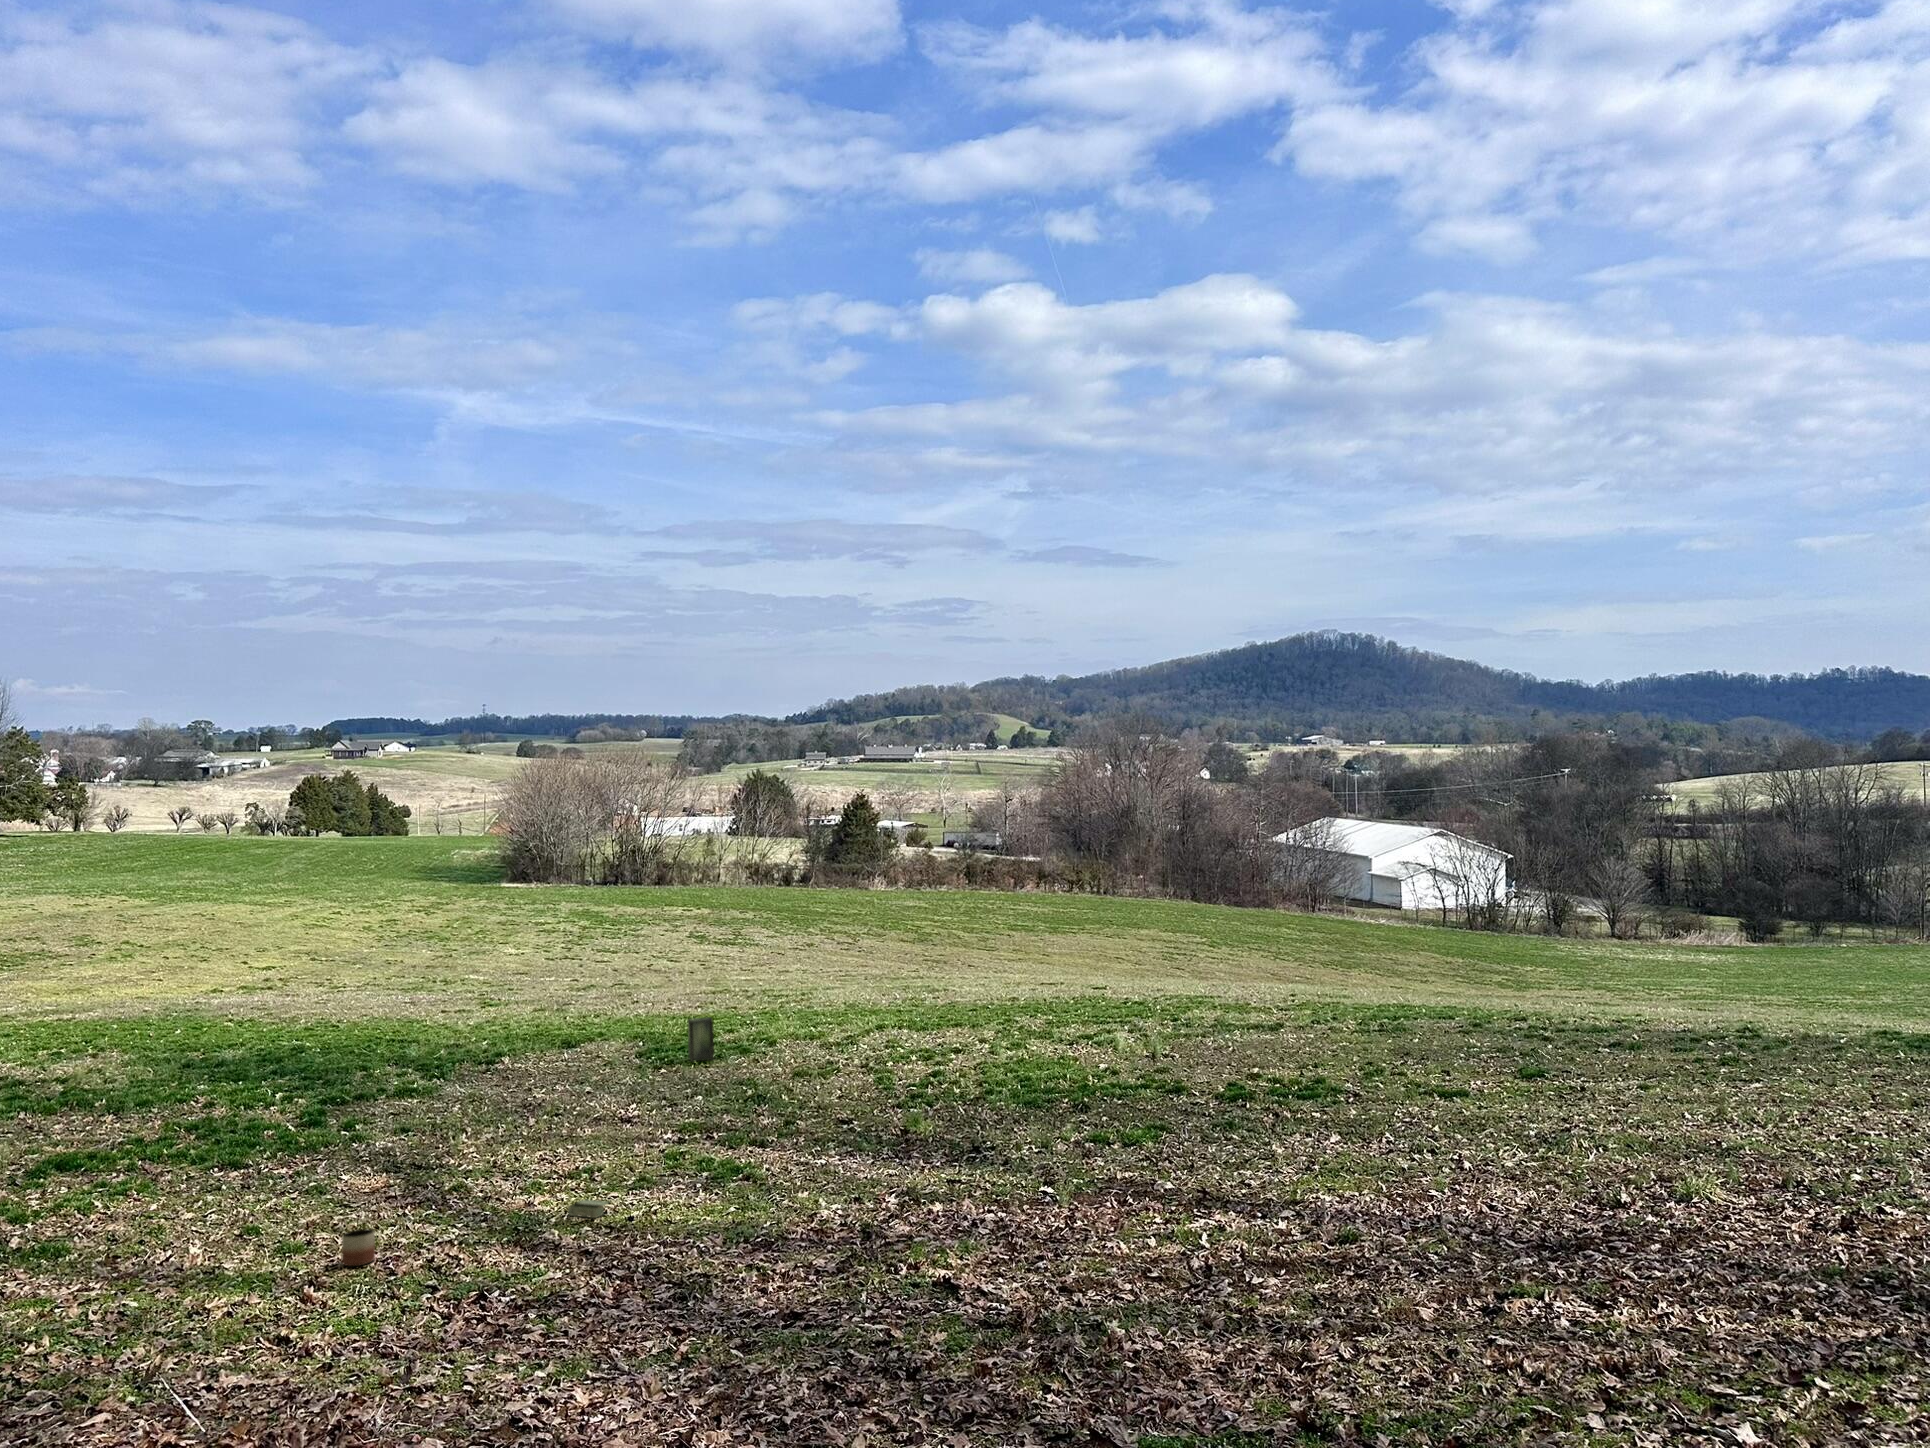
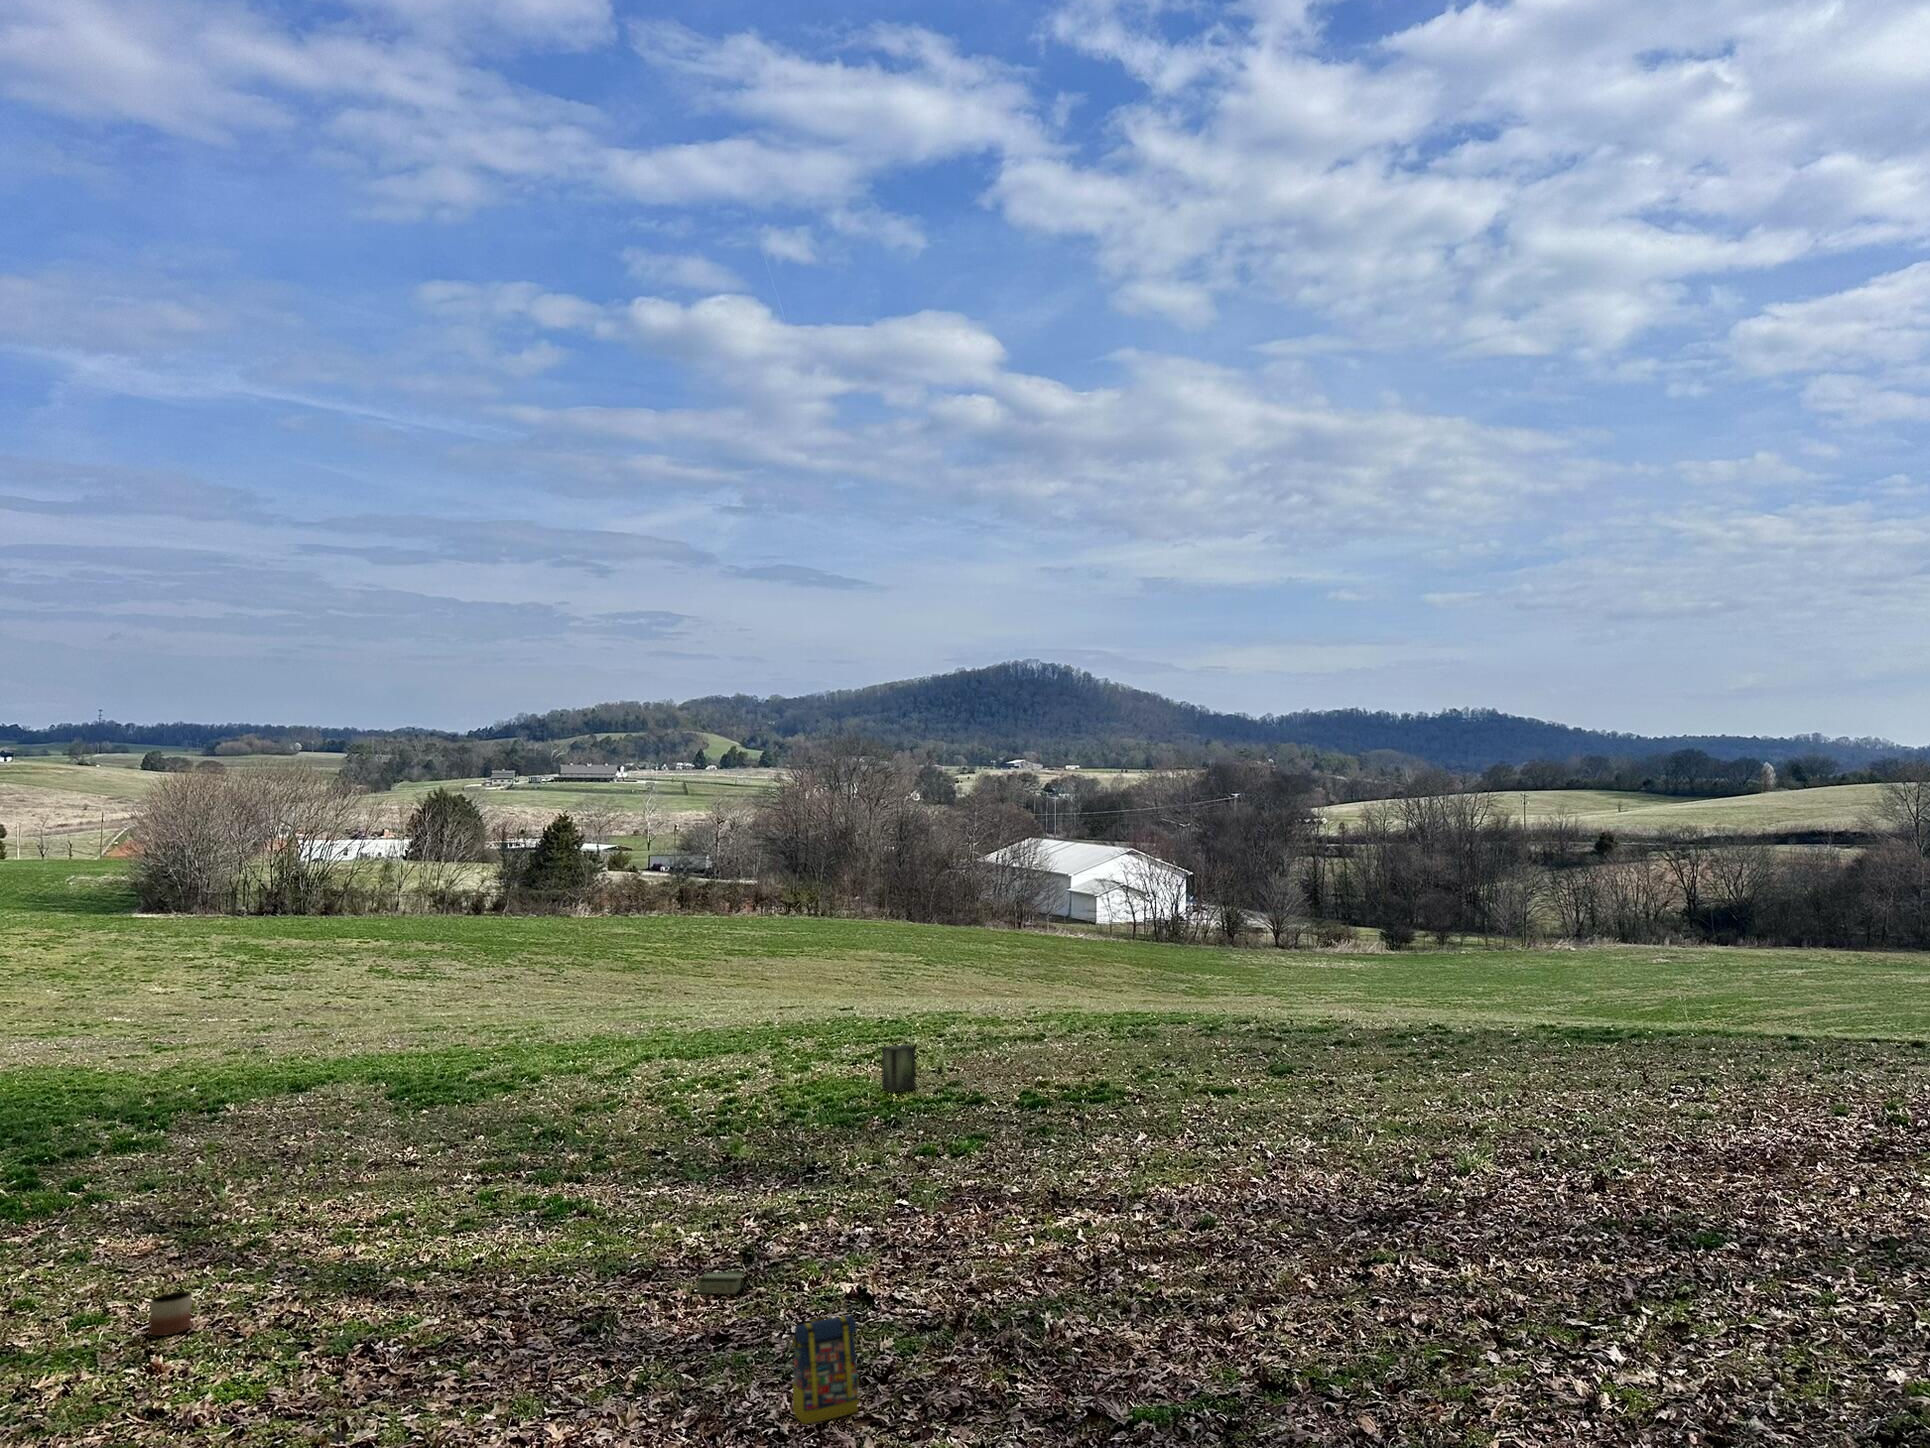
storage box: present [688,1017,715,1062] -> present [881,1044,916,1093]
toolbox: present [568,1199,610,1218] -> present [697,1272,744,1294]
backpack: none [813,1303,879,1409] -> present [792,1315,859,1424]

